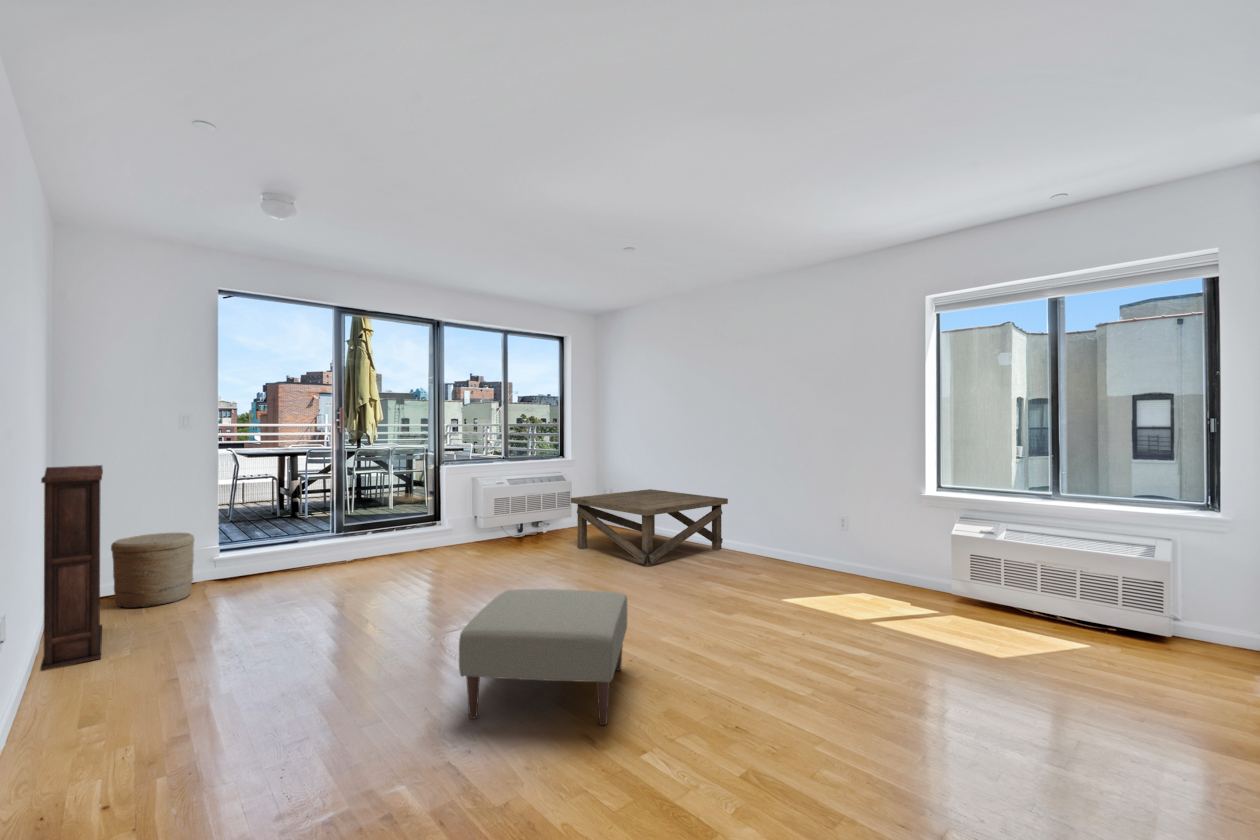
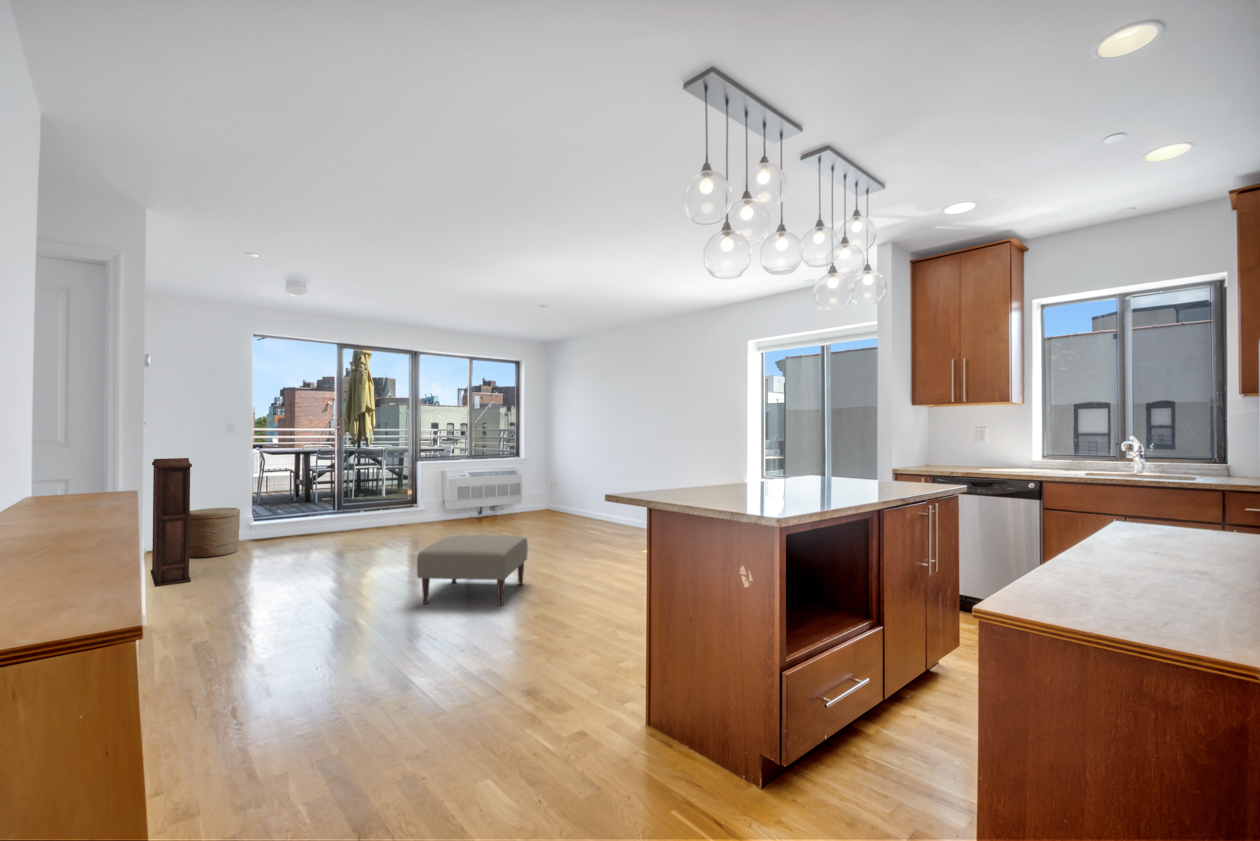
coffee table: present [571,489,728,567] -> none [519,481,636,535]

